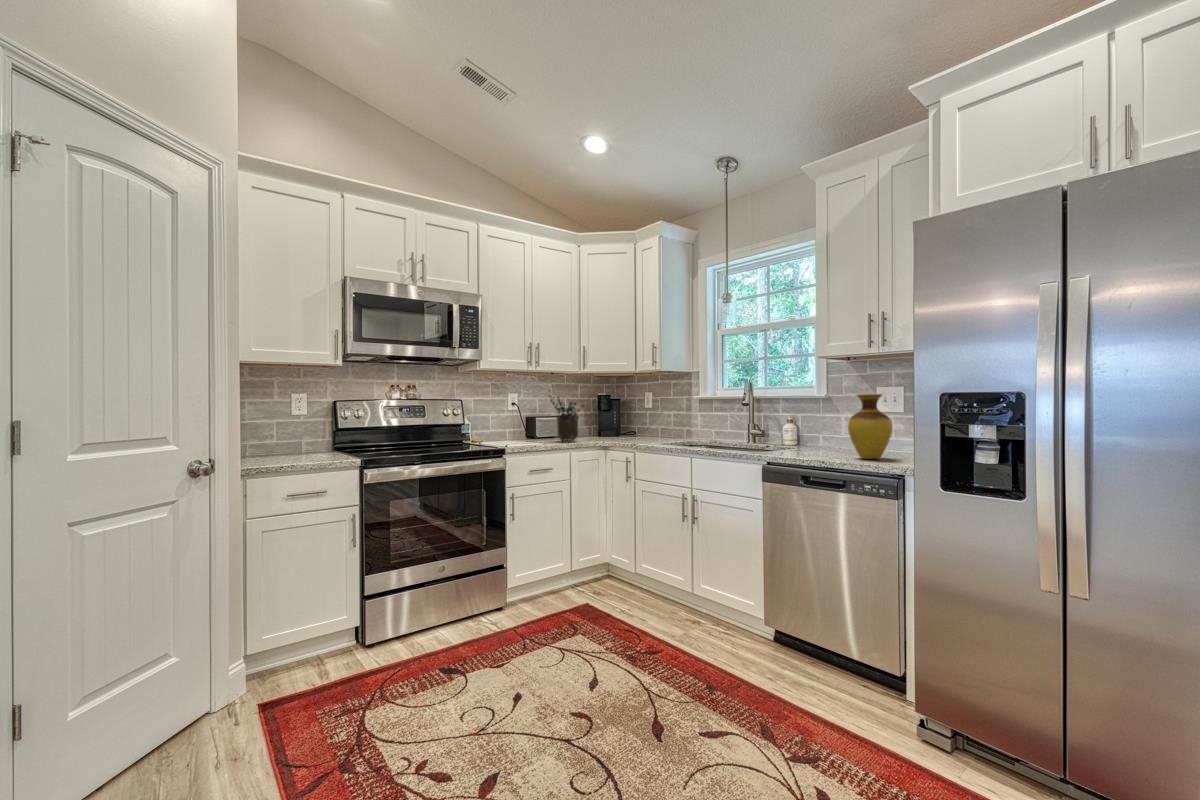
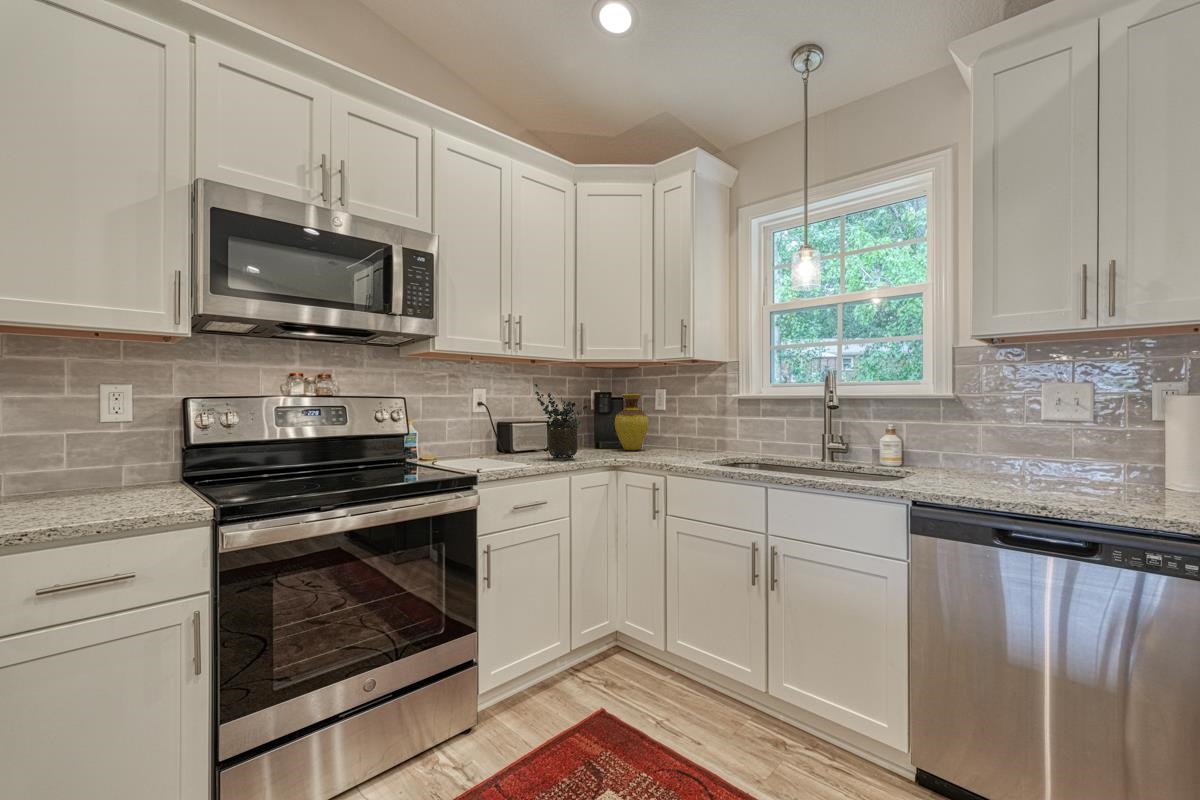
vase: present [848,394,892,459] -> present [615,394,649,450]

